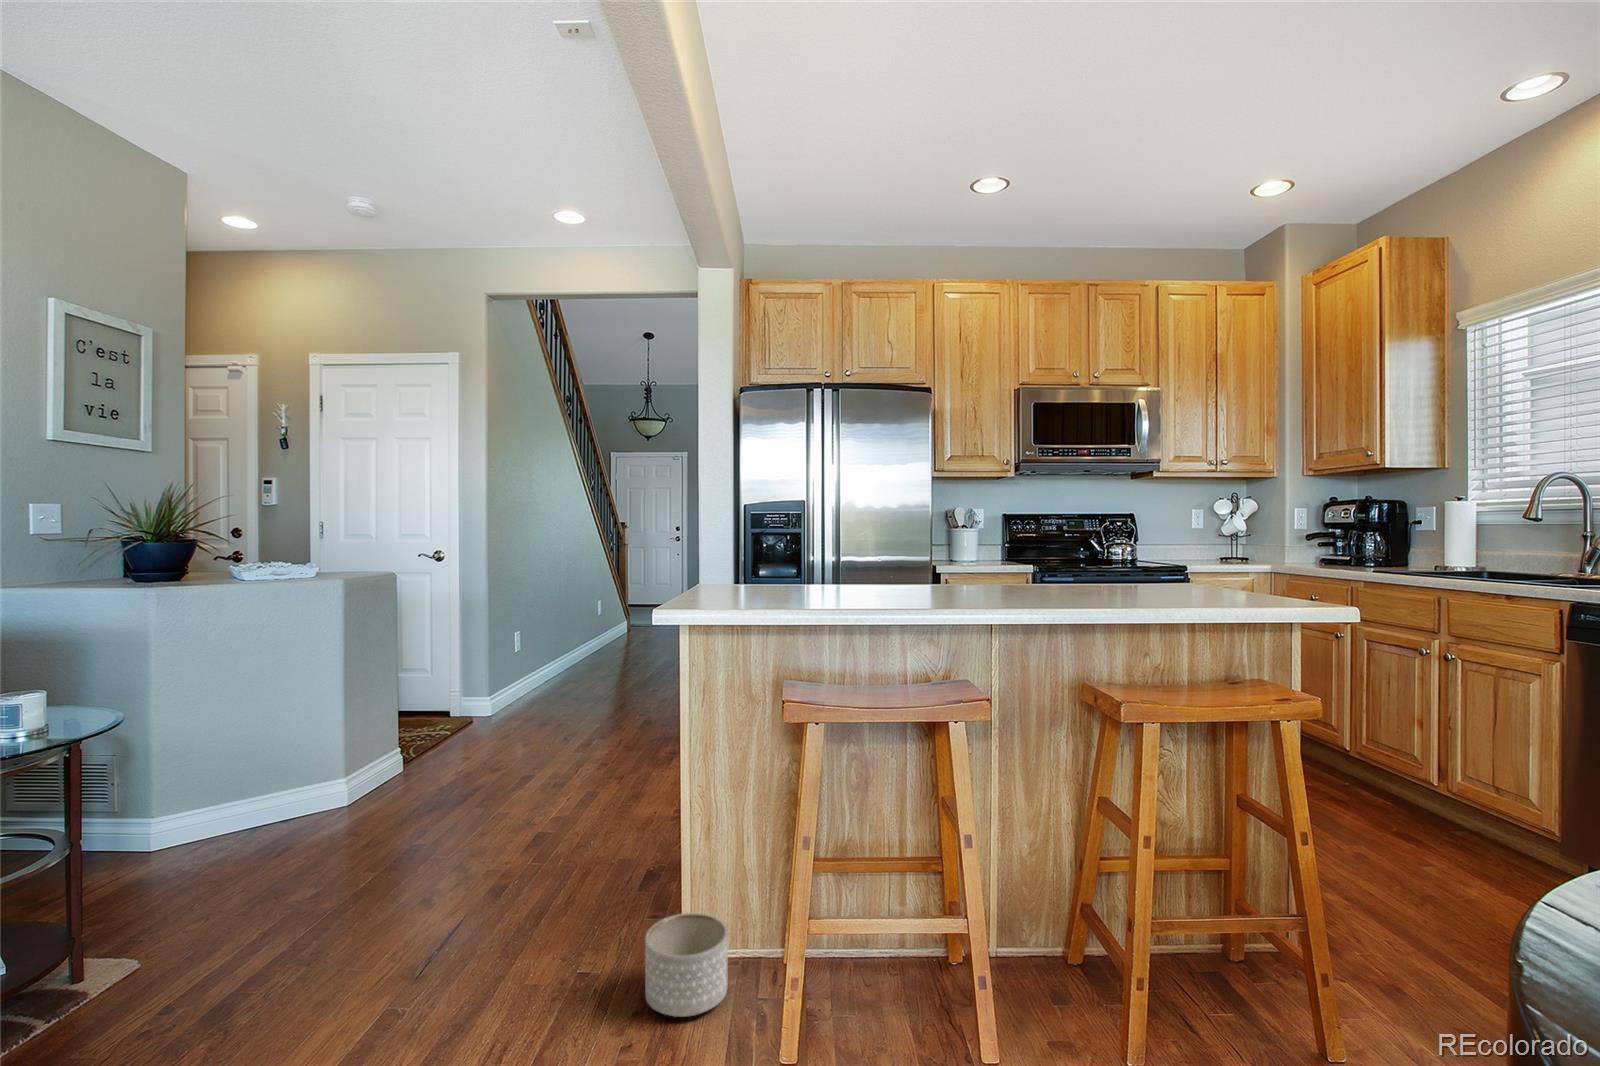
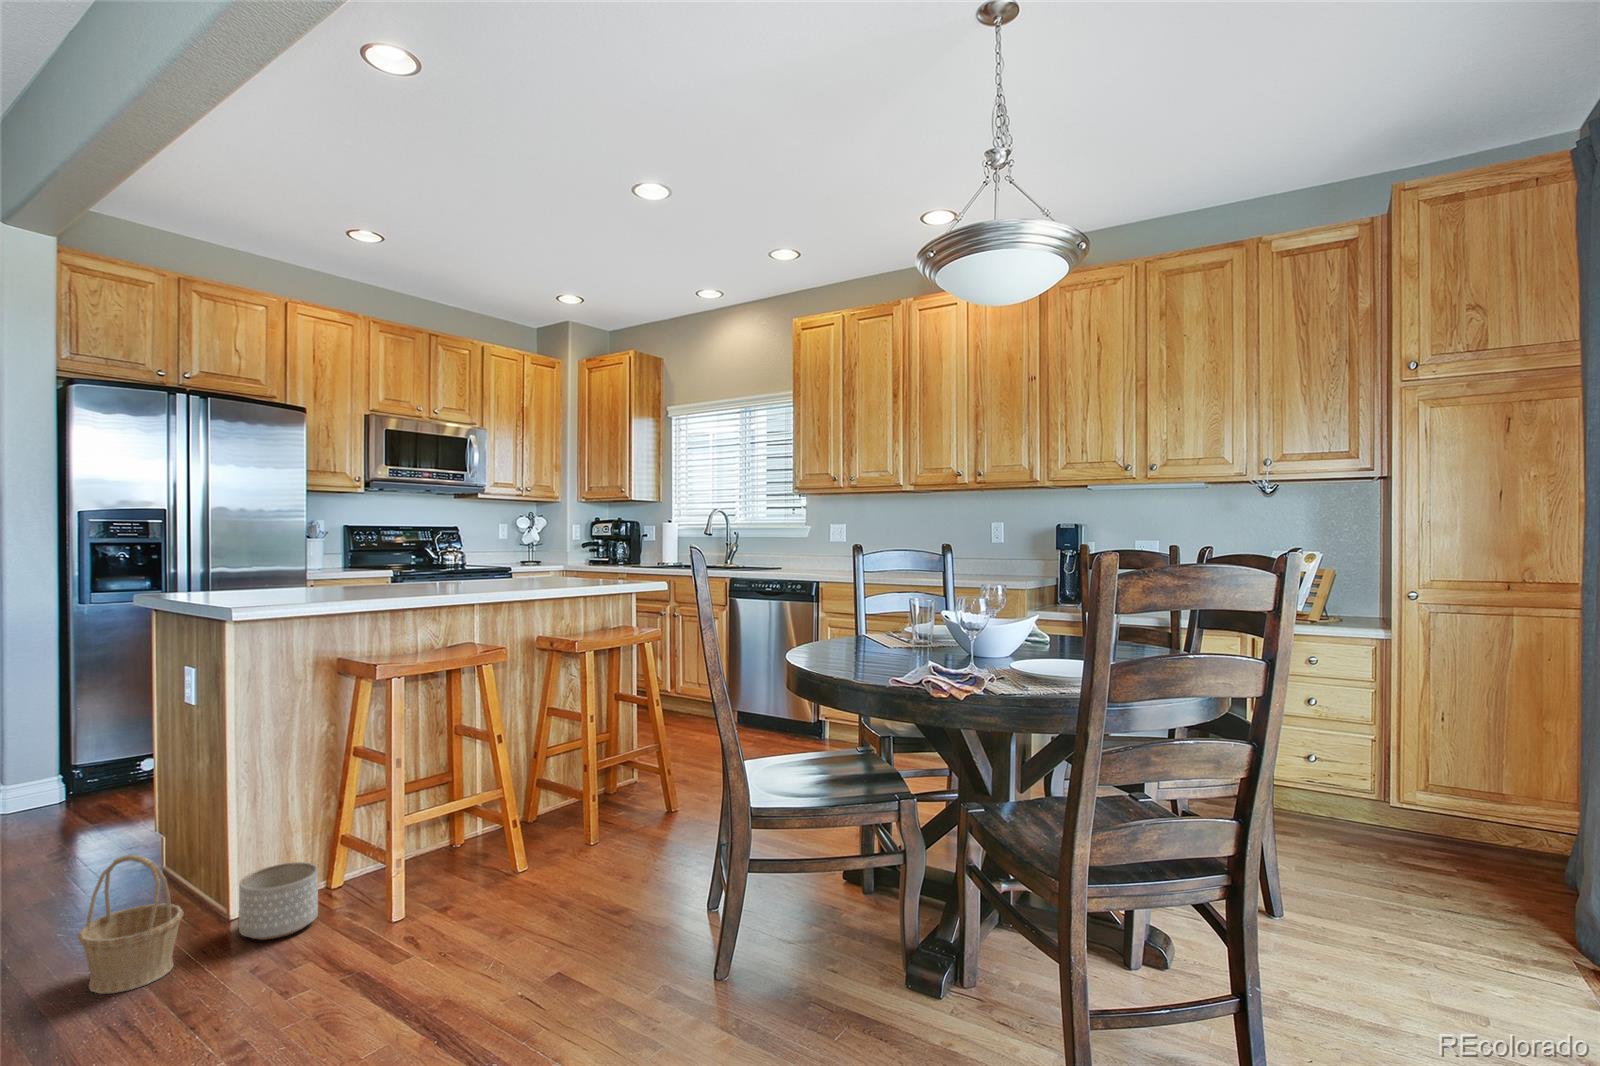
basket: none [502,858,594,1012] -> present [78,855,184,994]

